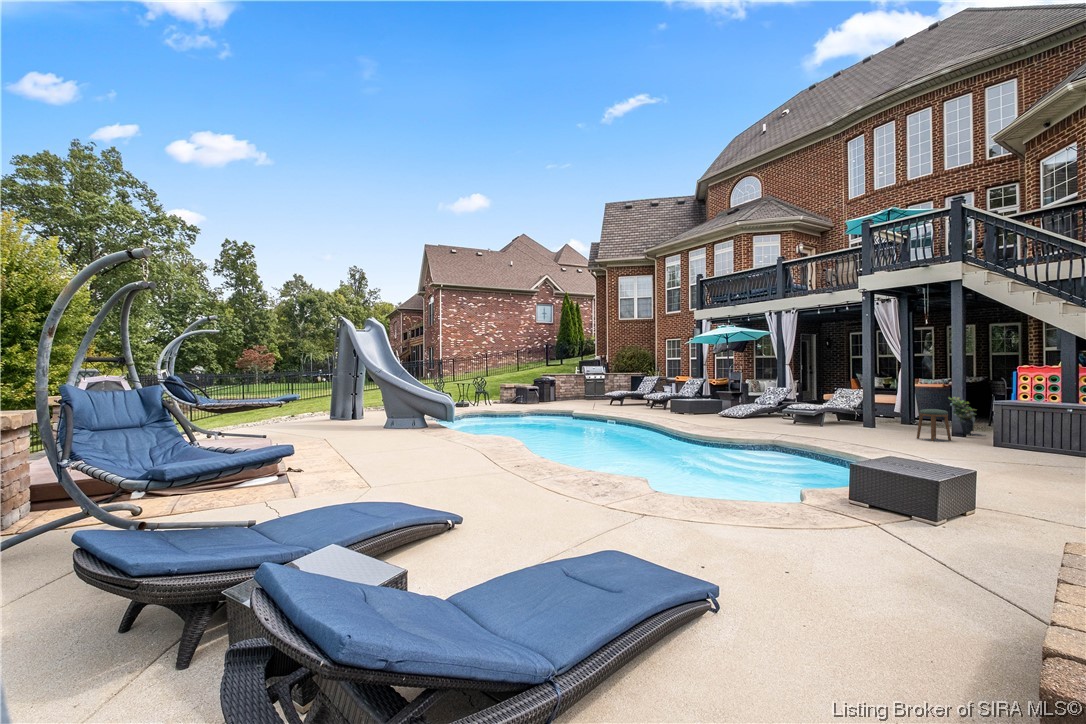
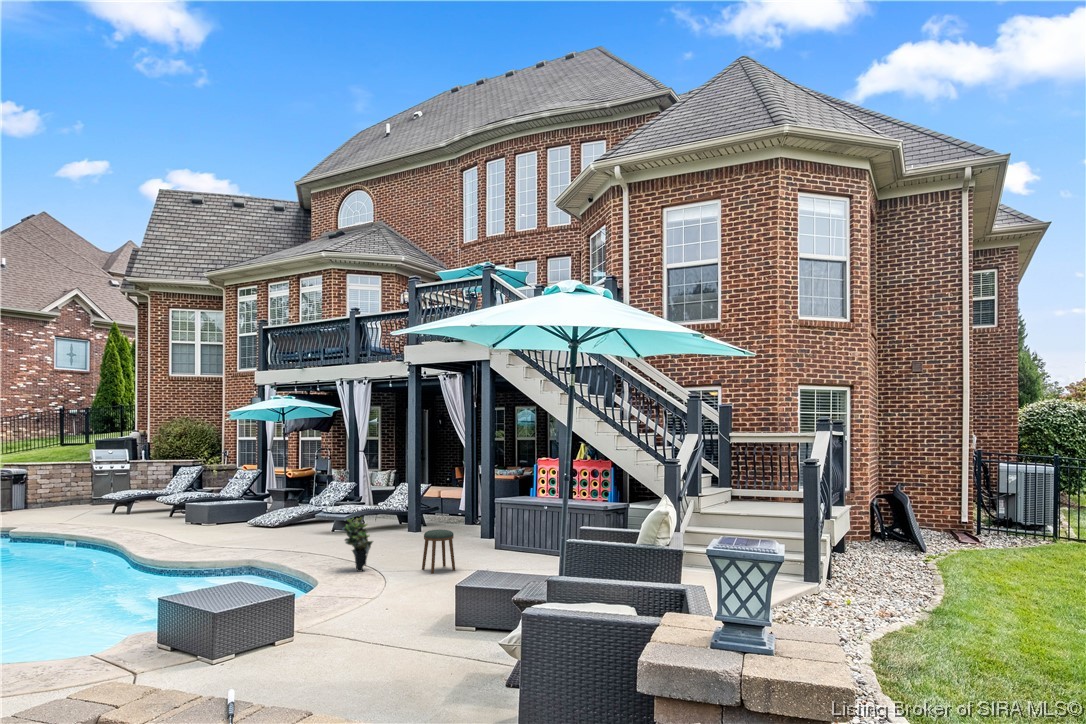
potted plant: present [949,397,976,435] -> present [343,518,373,572]

